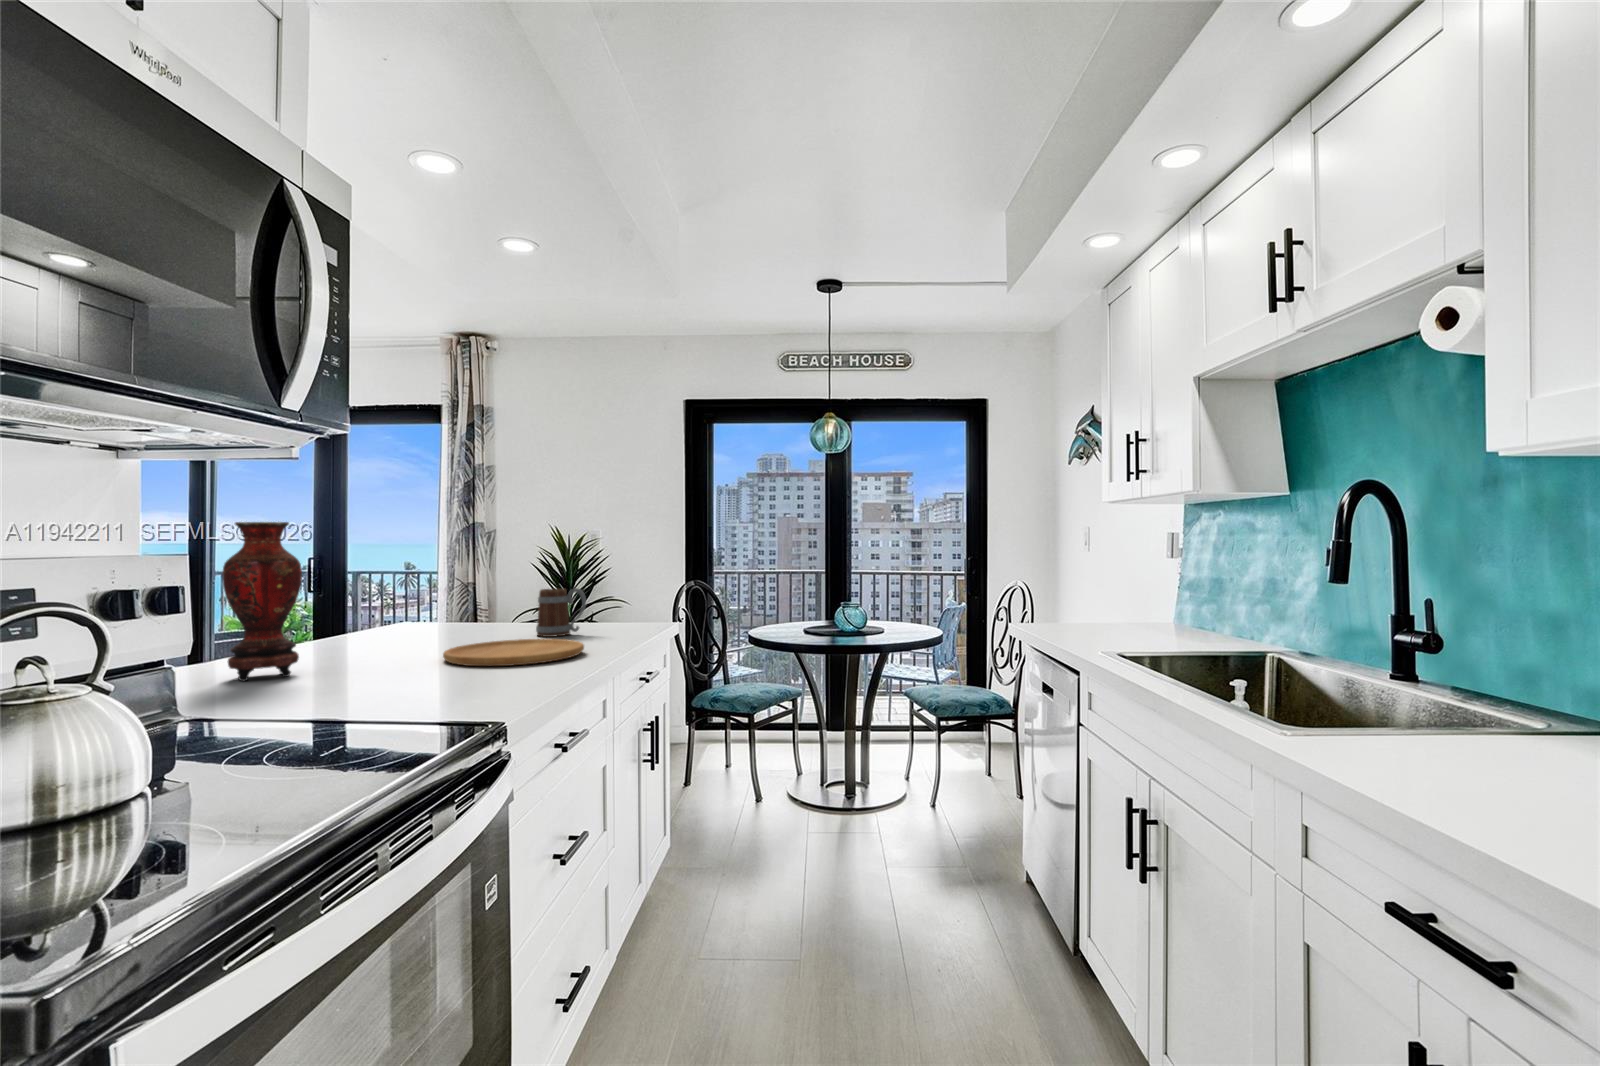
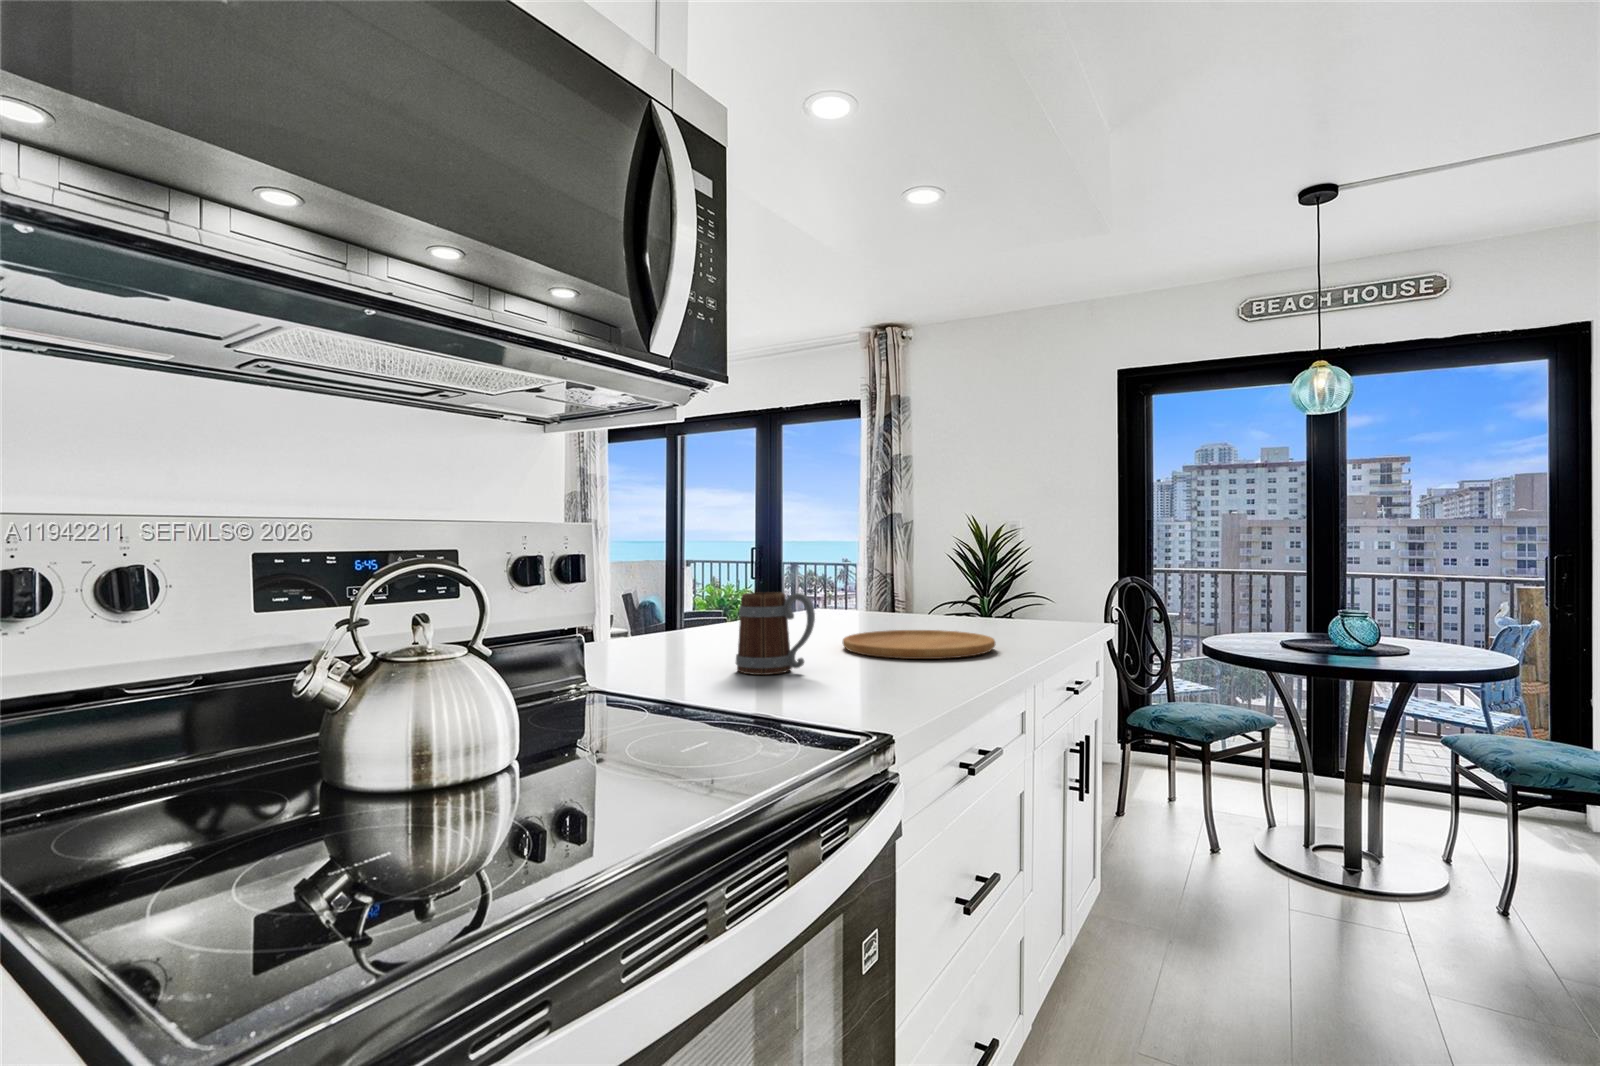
vase: present [222,522,302,681] -> none [646,497,712,654]
mug: present [536,588,586,637] -> present [736,592,815,675]

